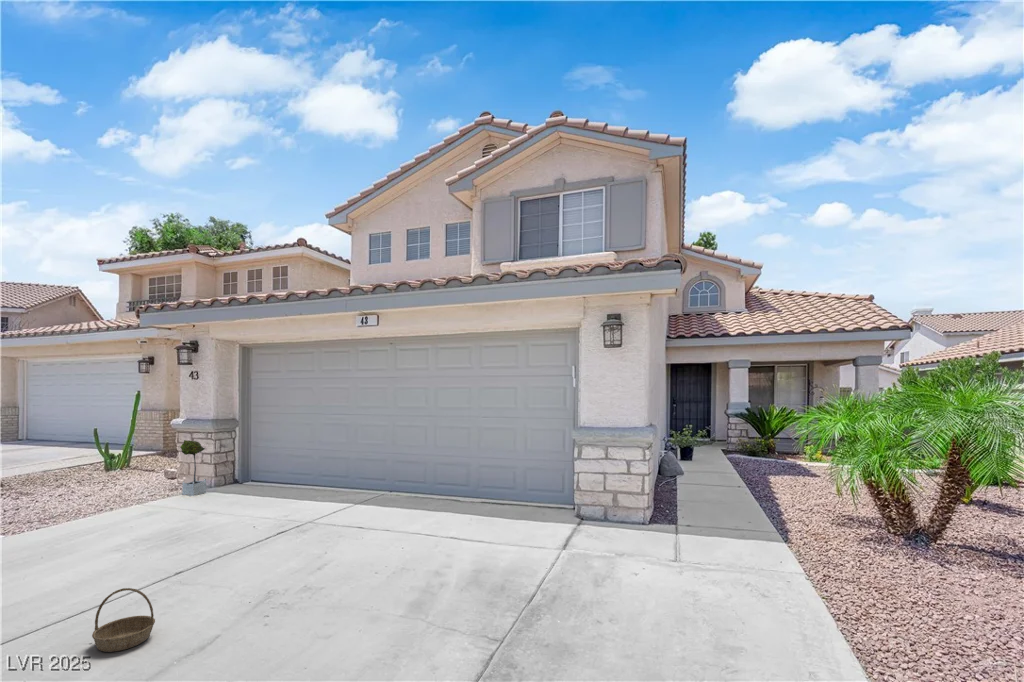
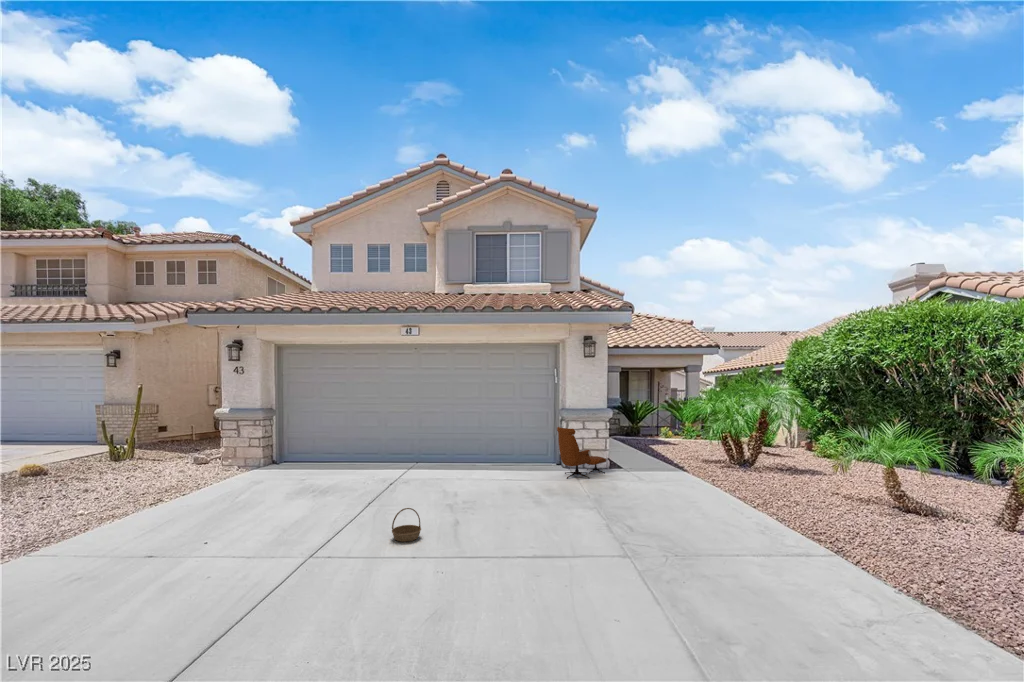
potted tree: present [180,440,206,496] -> none [234,428,256,473]
lounge chair: none [543,455,638,545] -> present [557,427,606,479]

